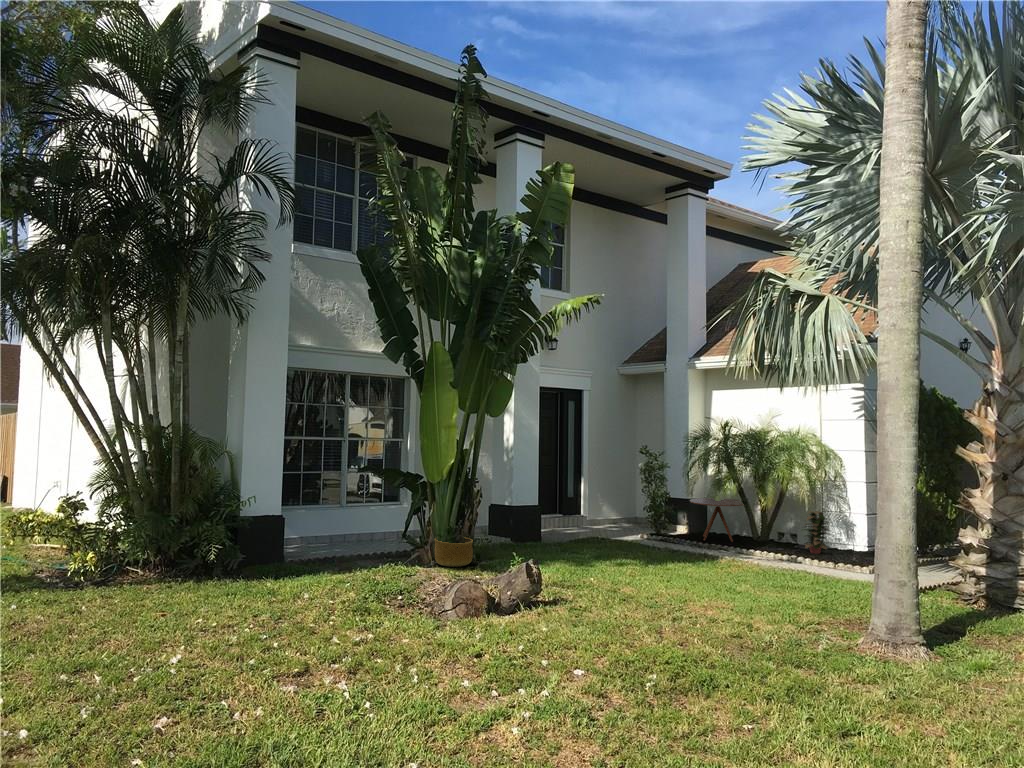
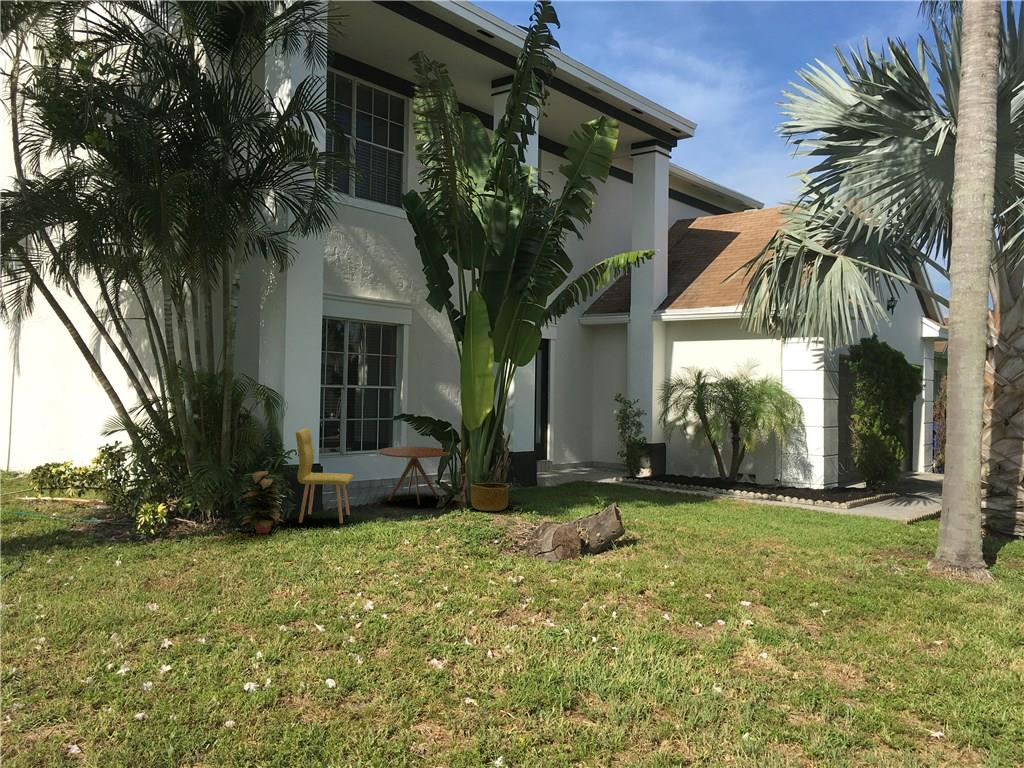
chair: none [248,480,310,574] -> present [296,428,354,523]
round table: present [690,498,744,542] -> present [378,447,450,505]
decorative plant: present [804,511,830,554] -> present [240,471,283,533]

